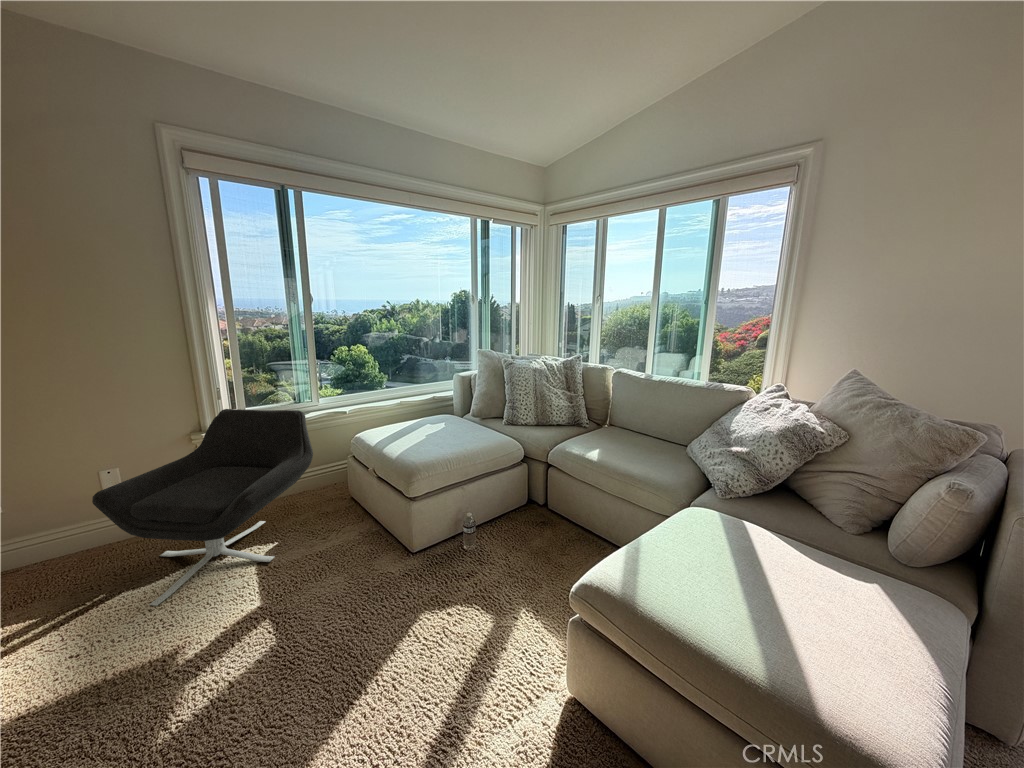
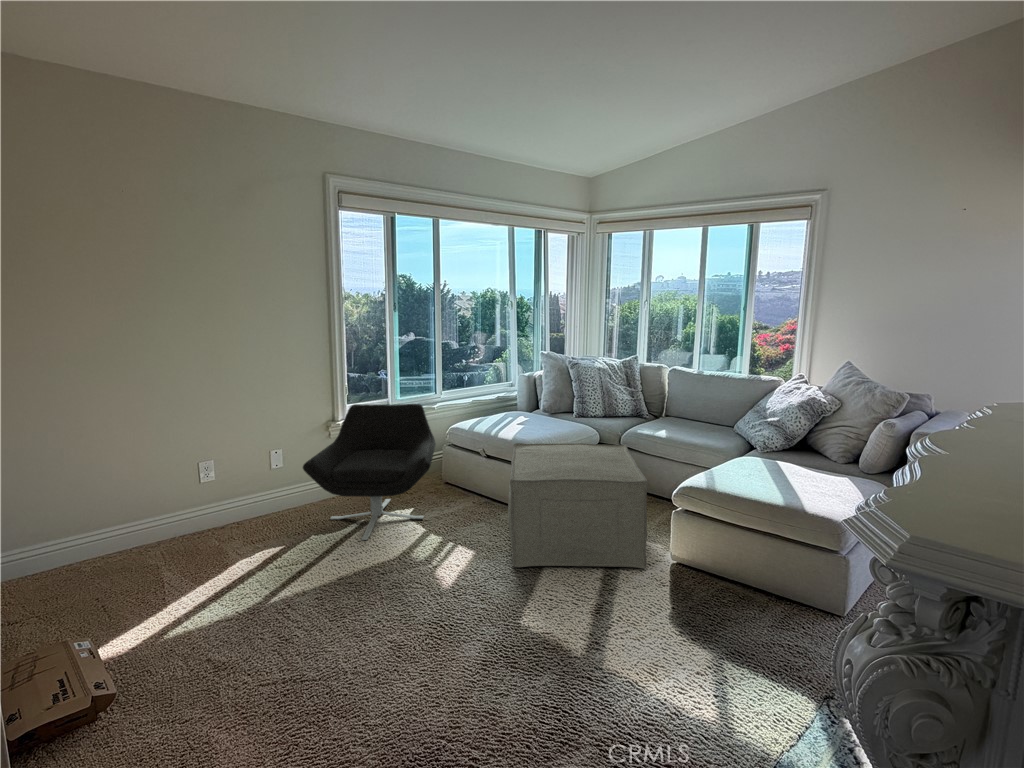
ottoman: none [281,472,531,723] -> present [508,443,648,568]

